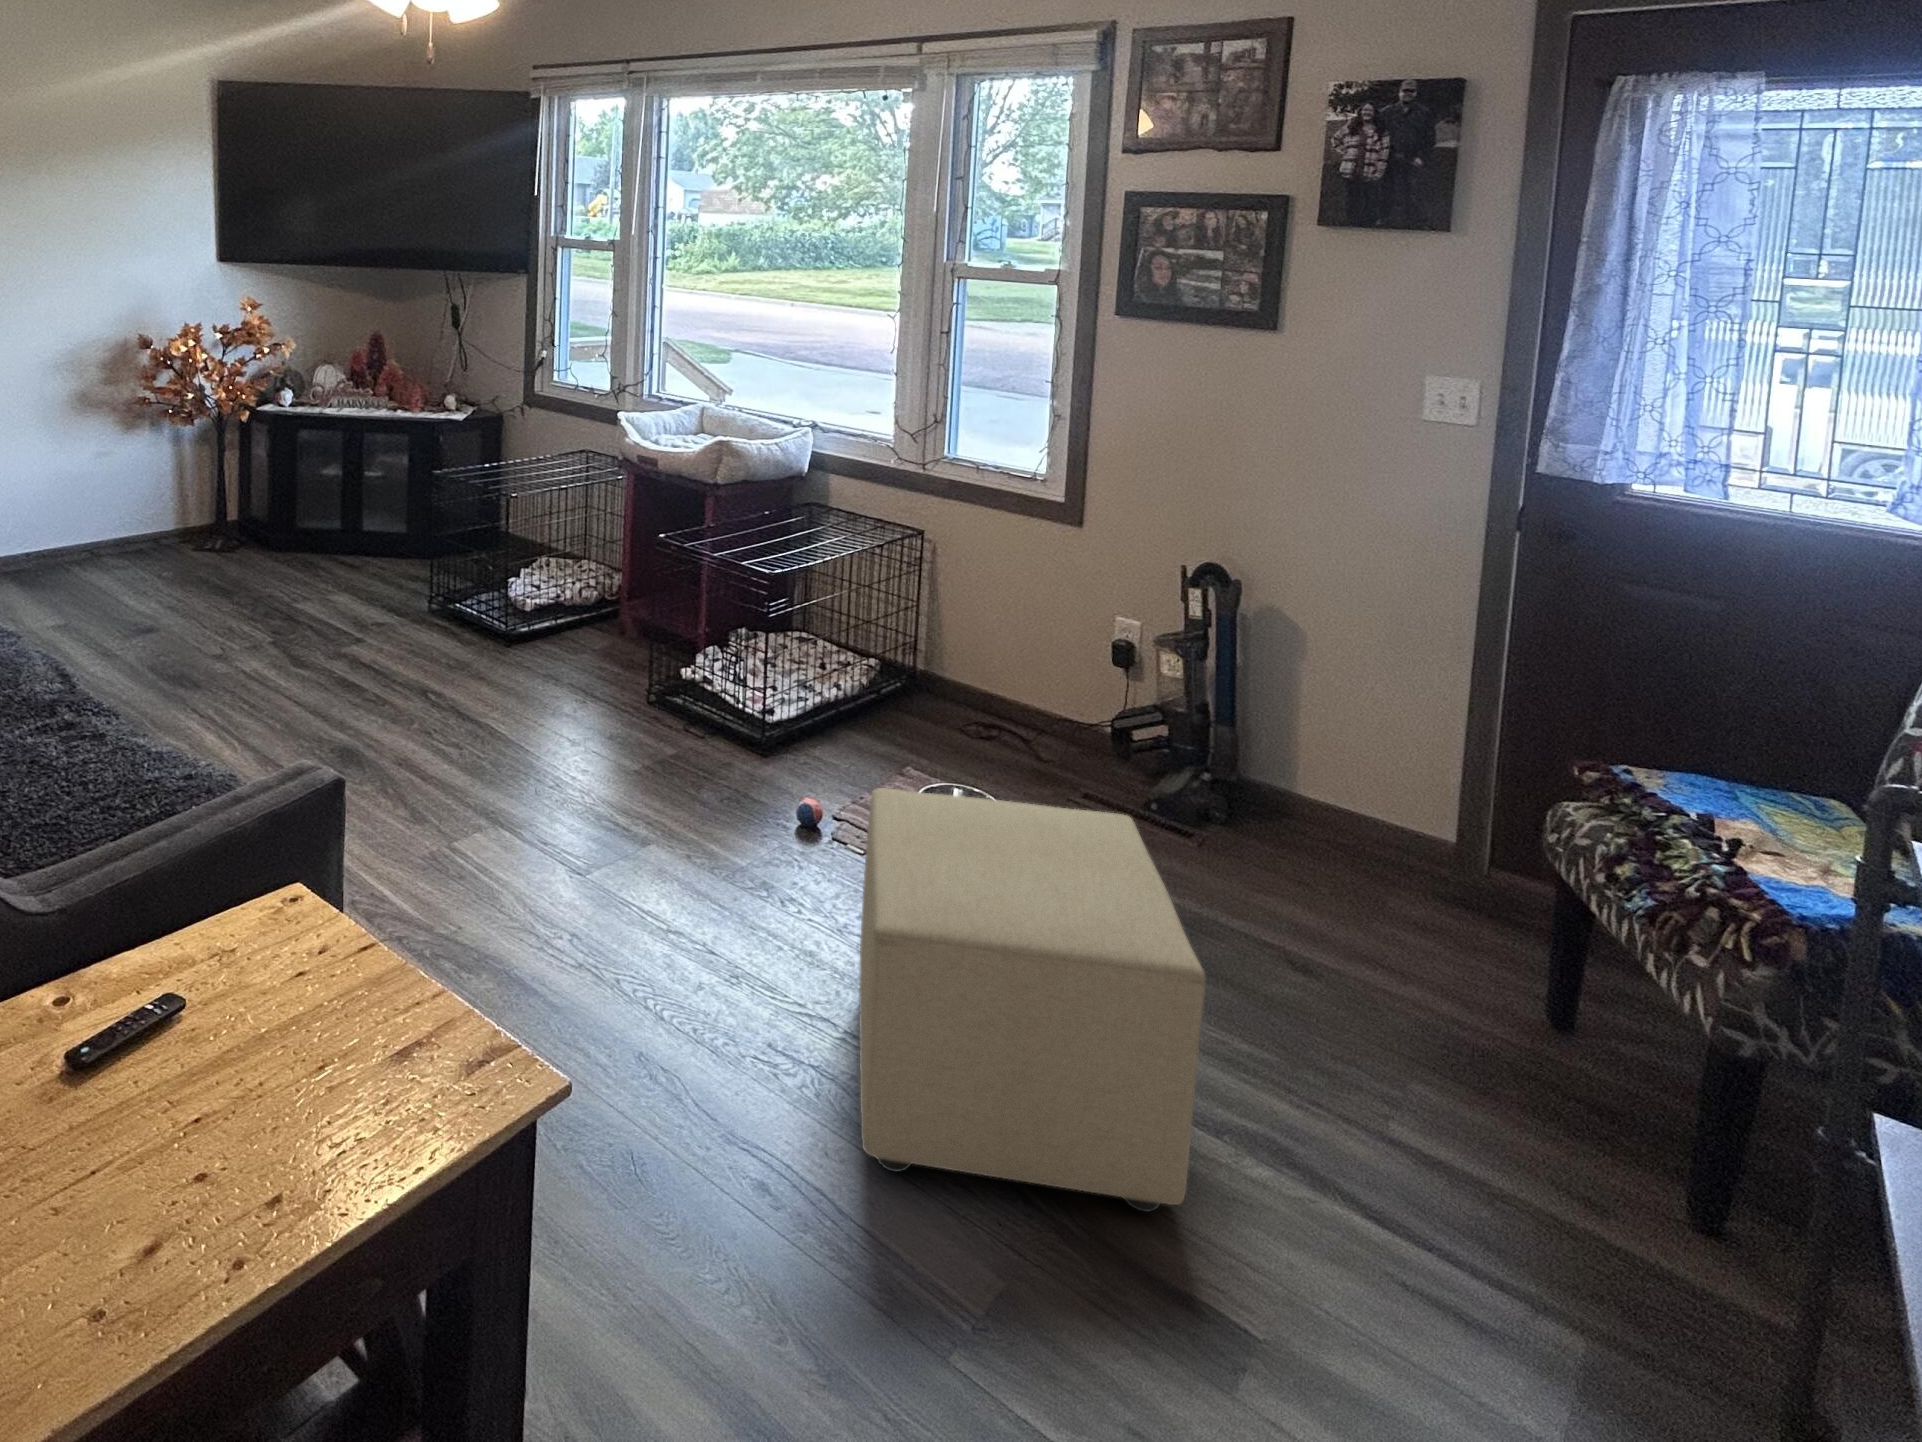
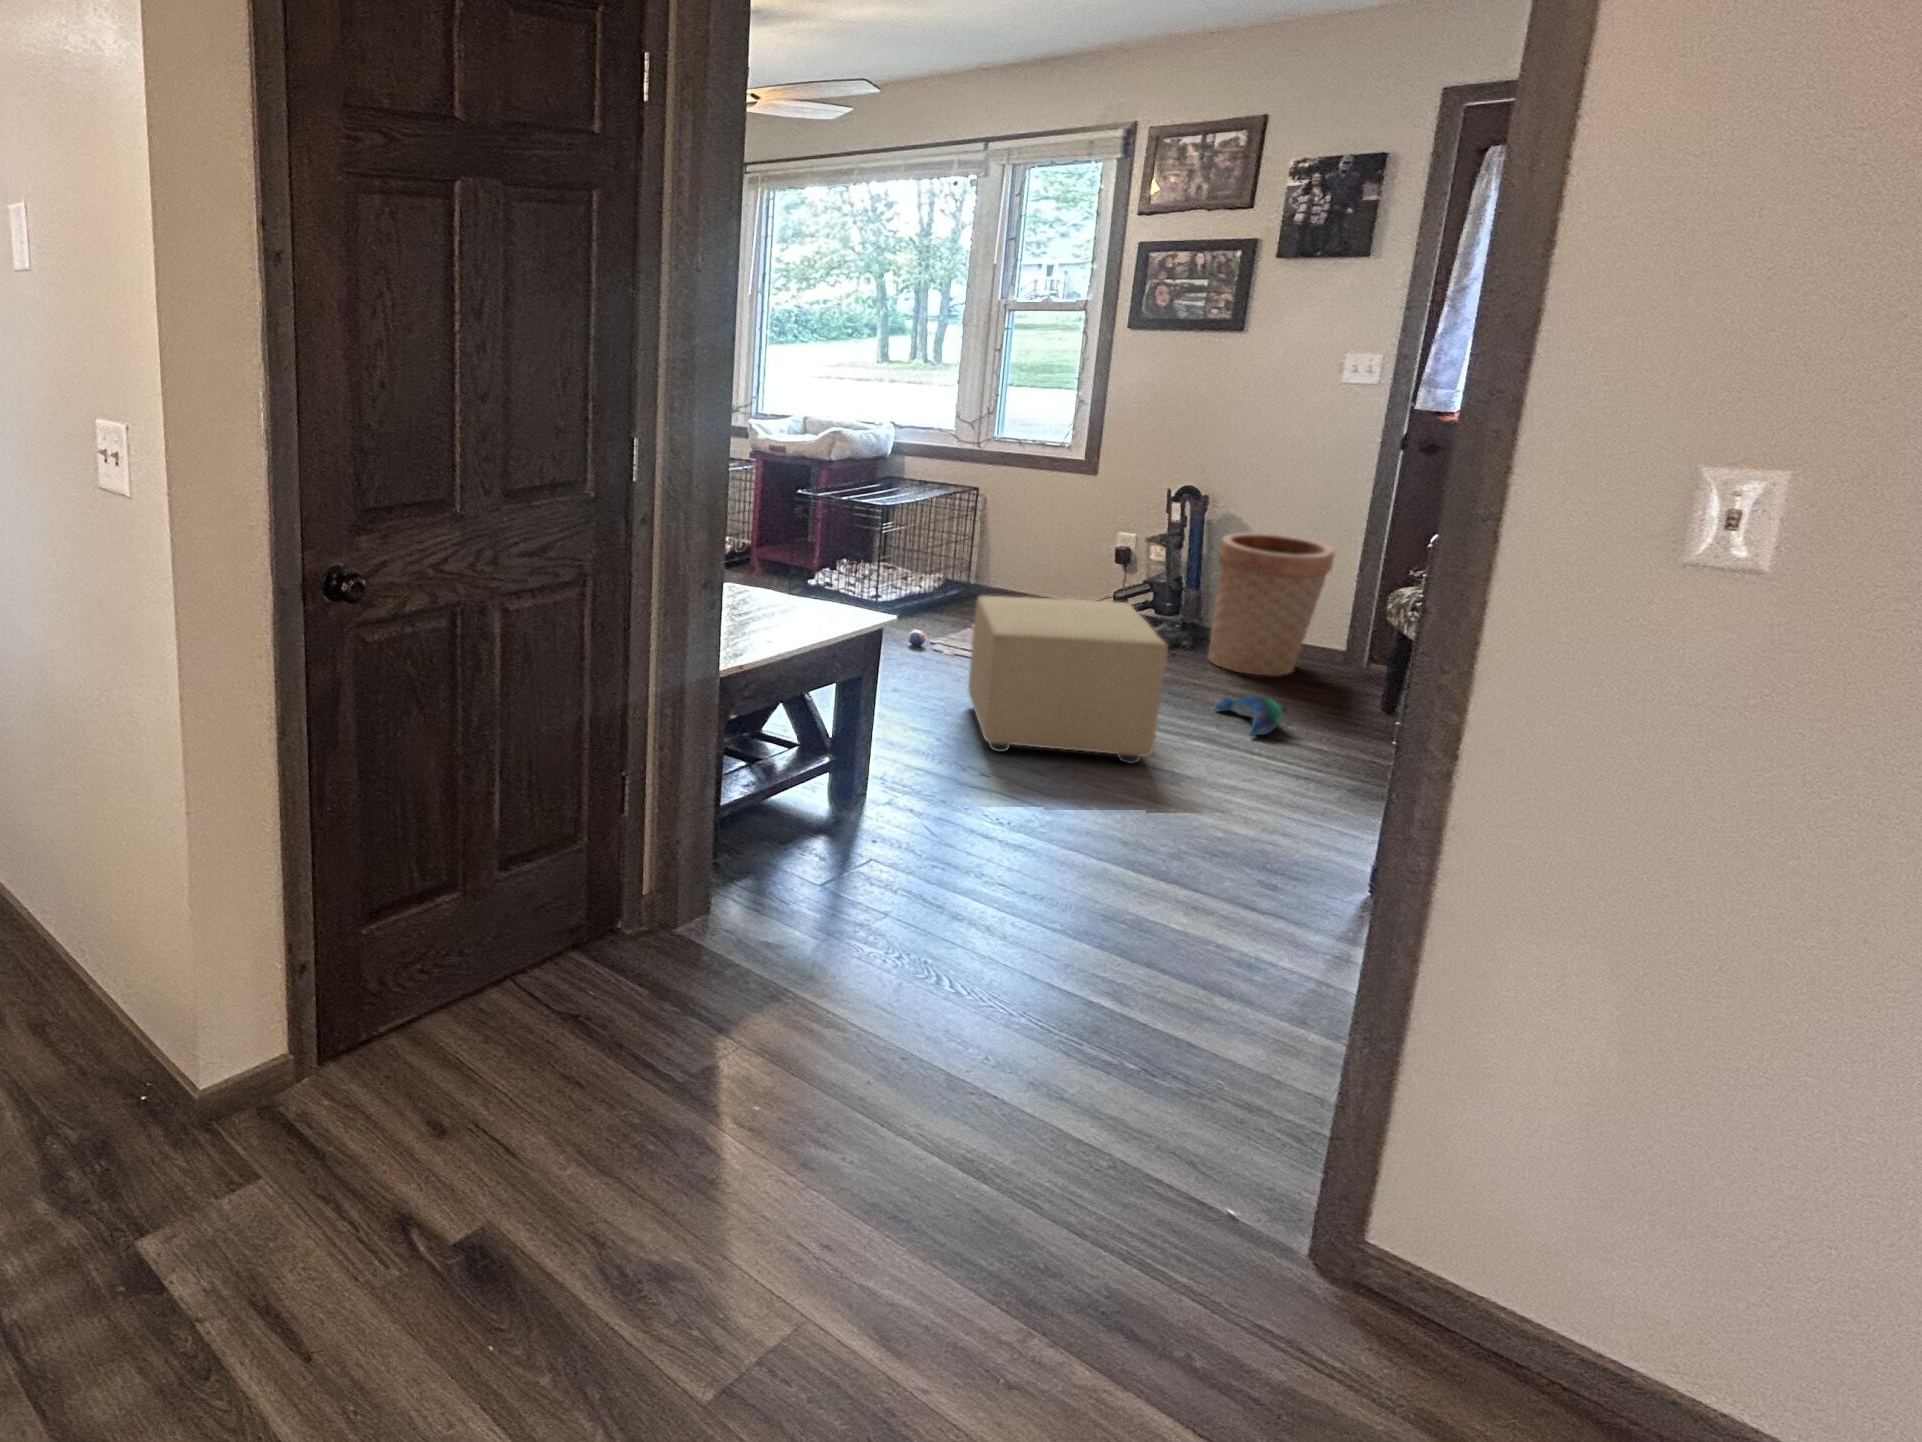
basket: none [1254,647,1437,903] -> present [1208,533,1335,676]
plush toy: none [1280,980,1409,1100] -> present [1216,695,1289,736]

